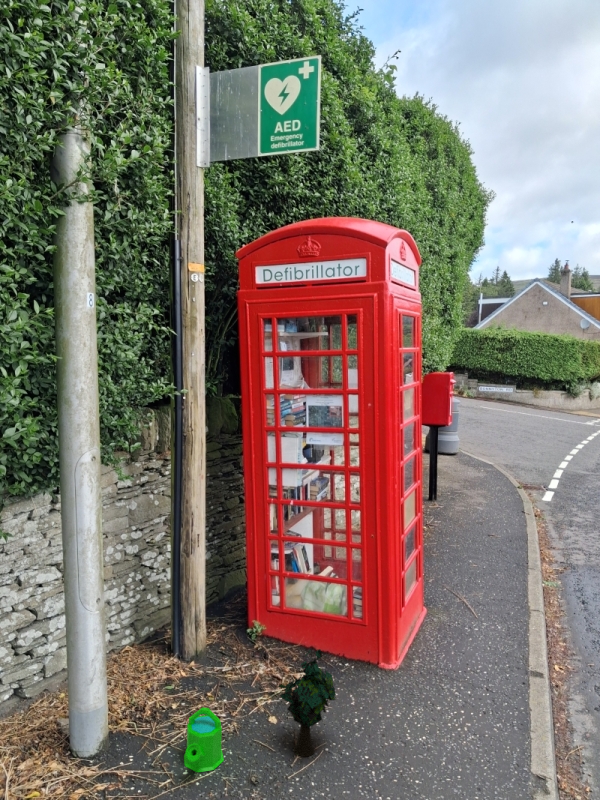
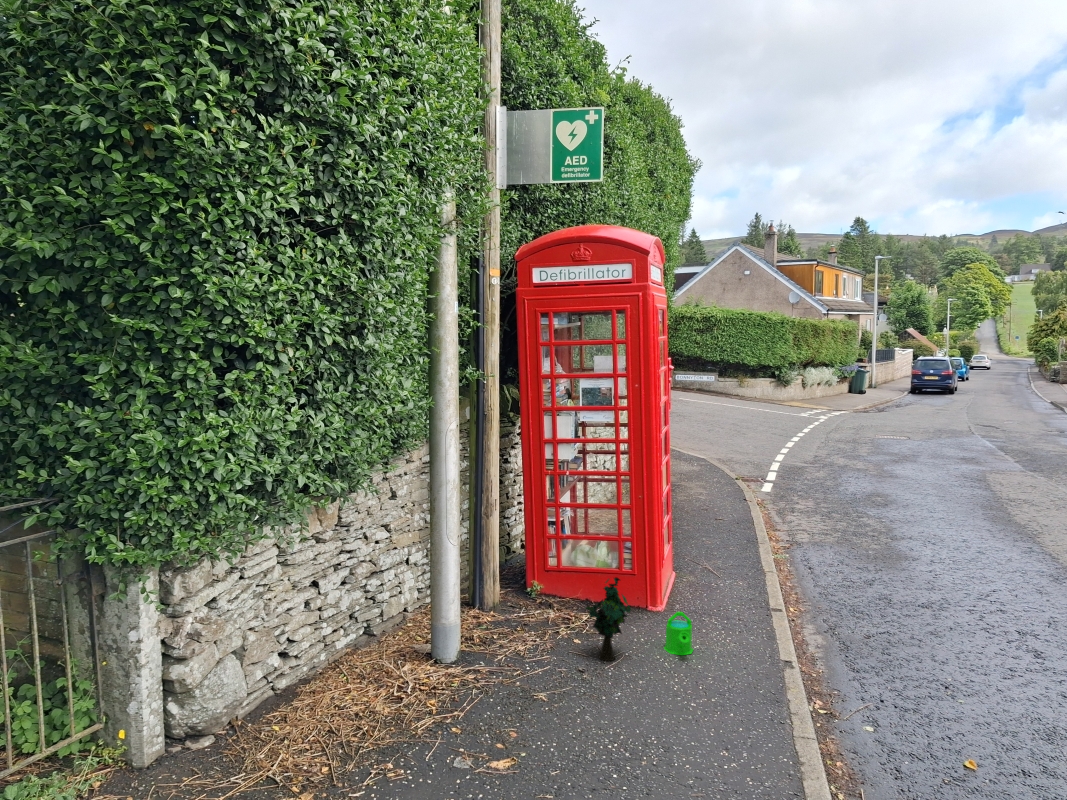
watering can: present [184,707,224,772] -> present [664,612,693,655]

